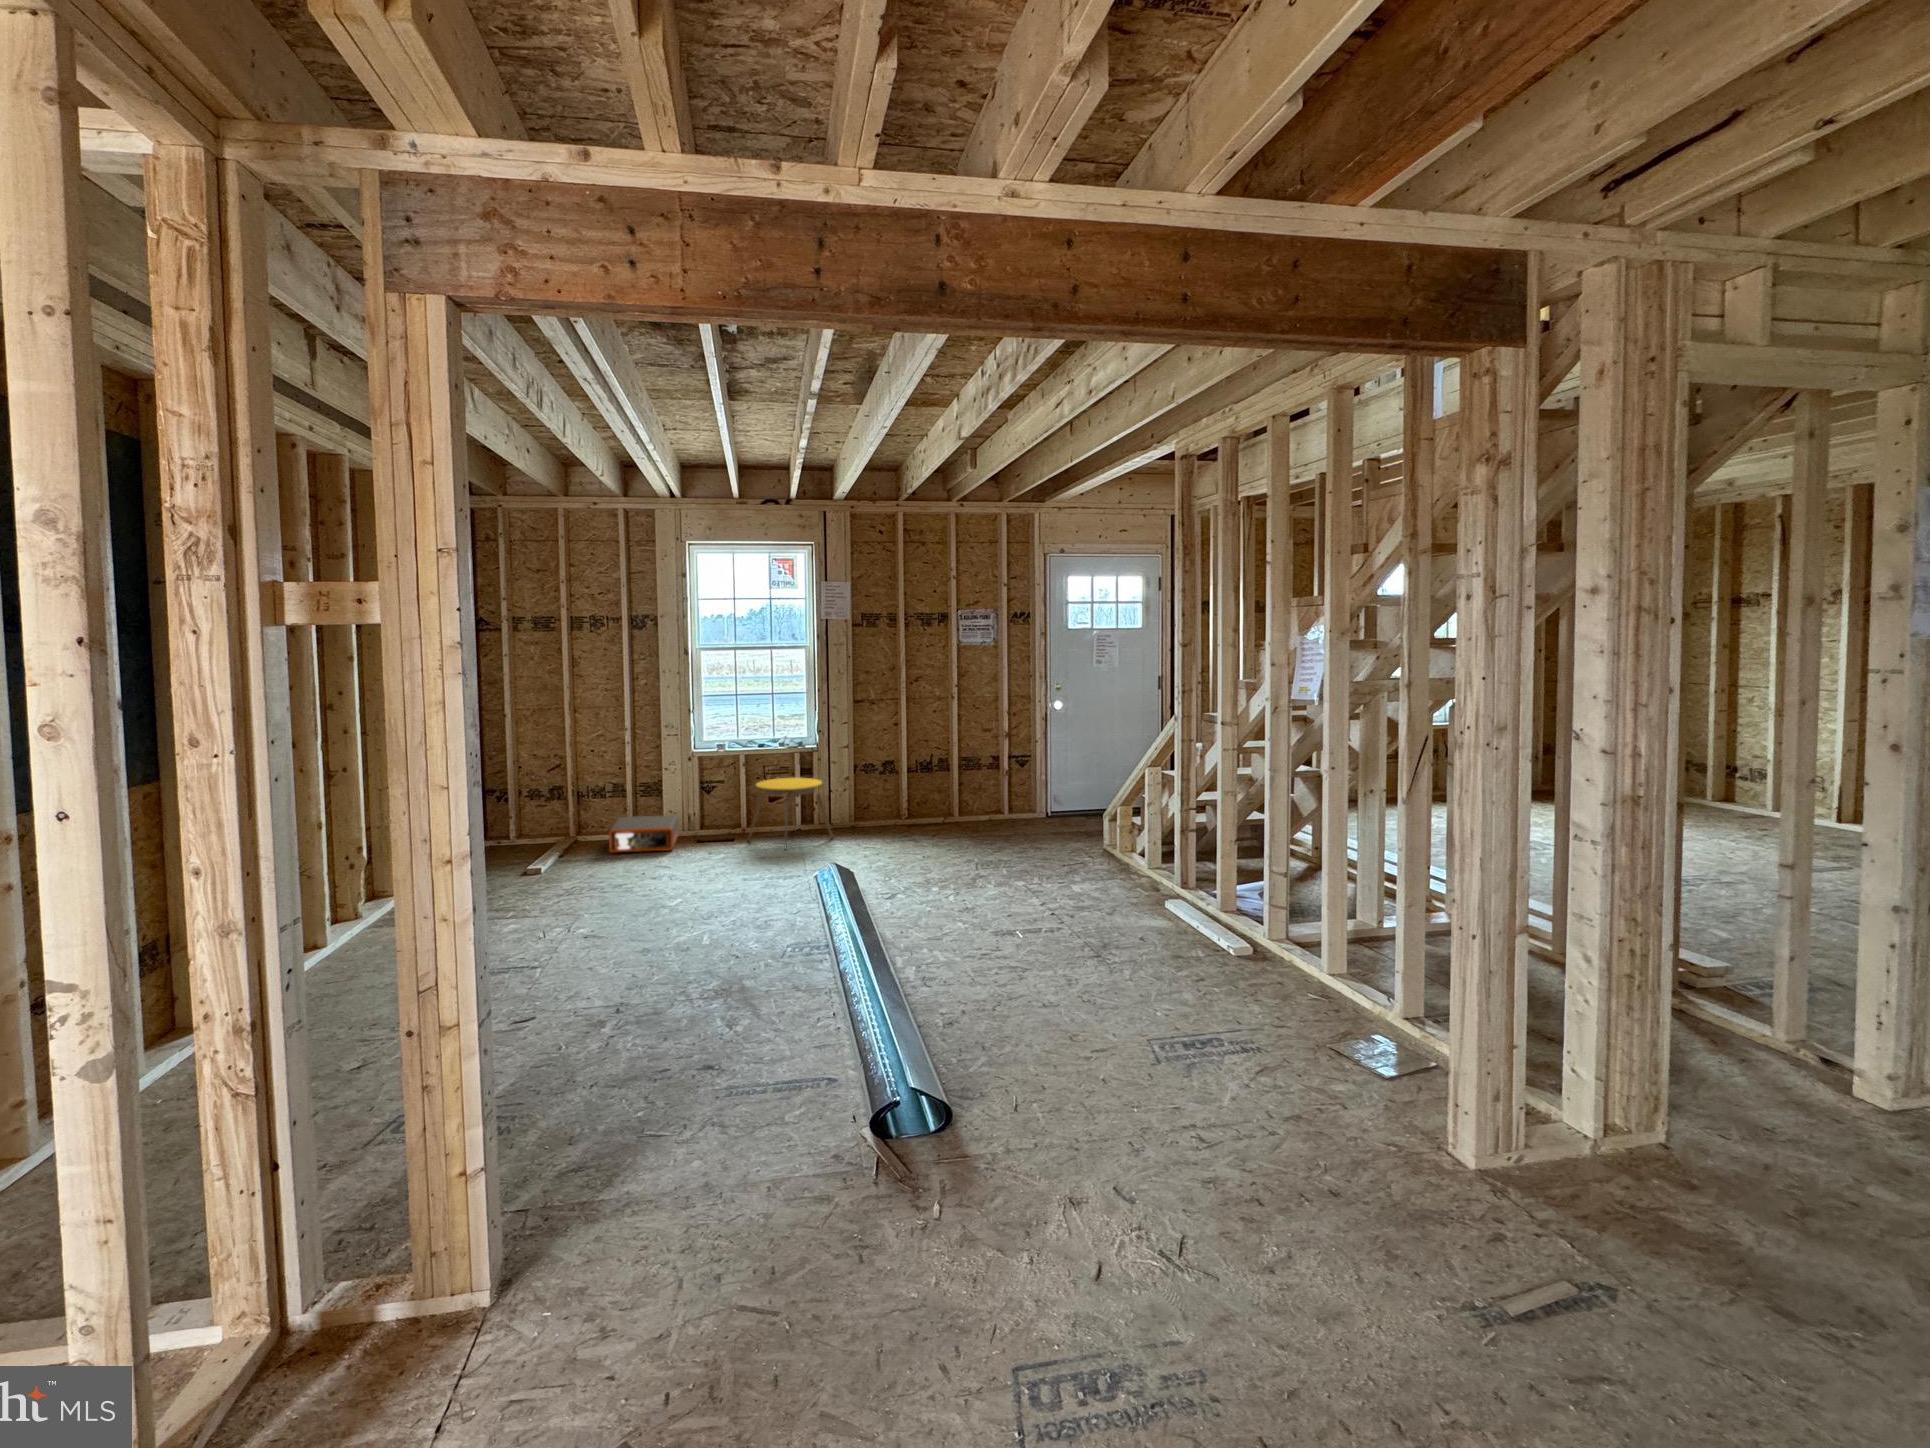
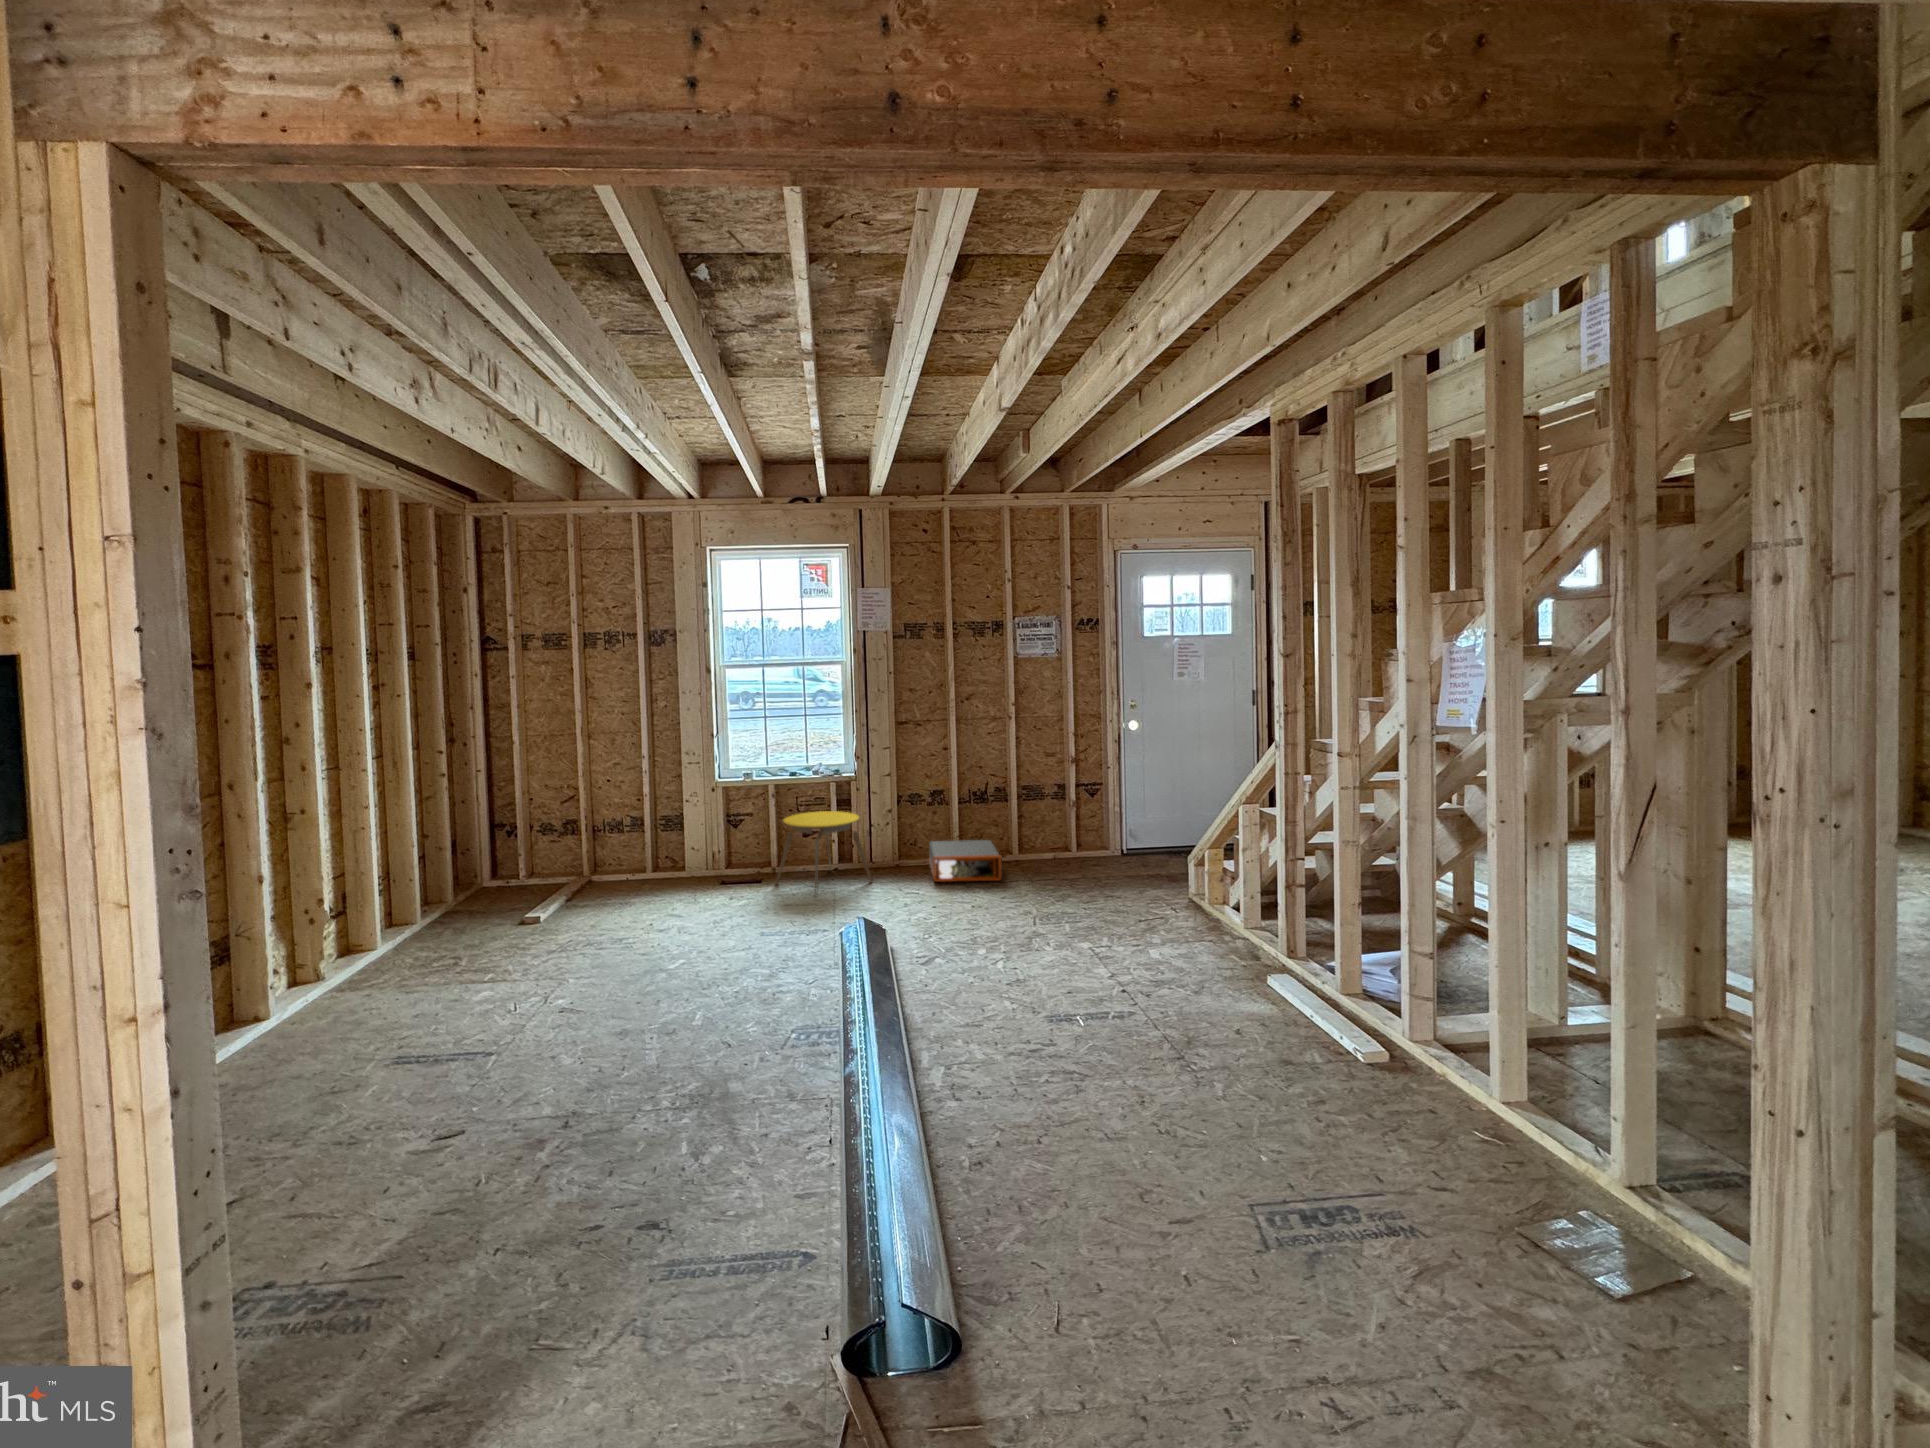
storage box: present [609,815,678,853] -> present [929,840,1001,882]

